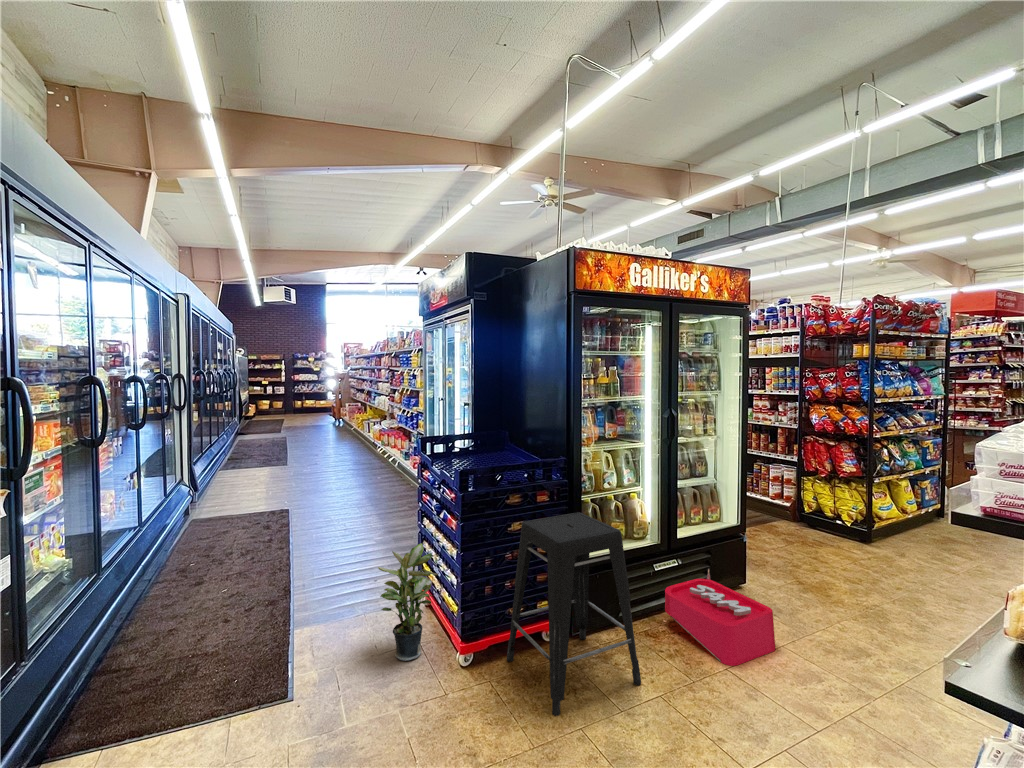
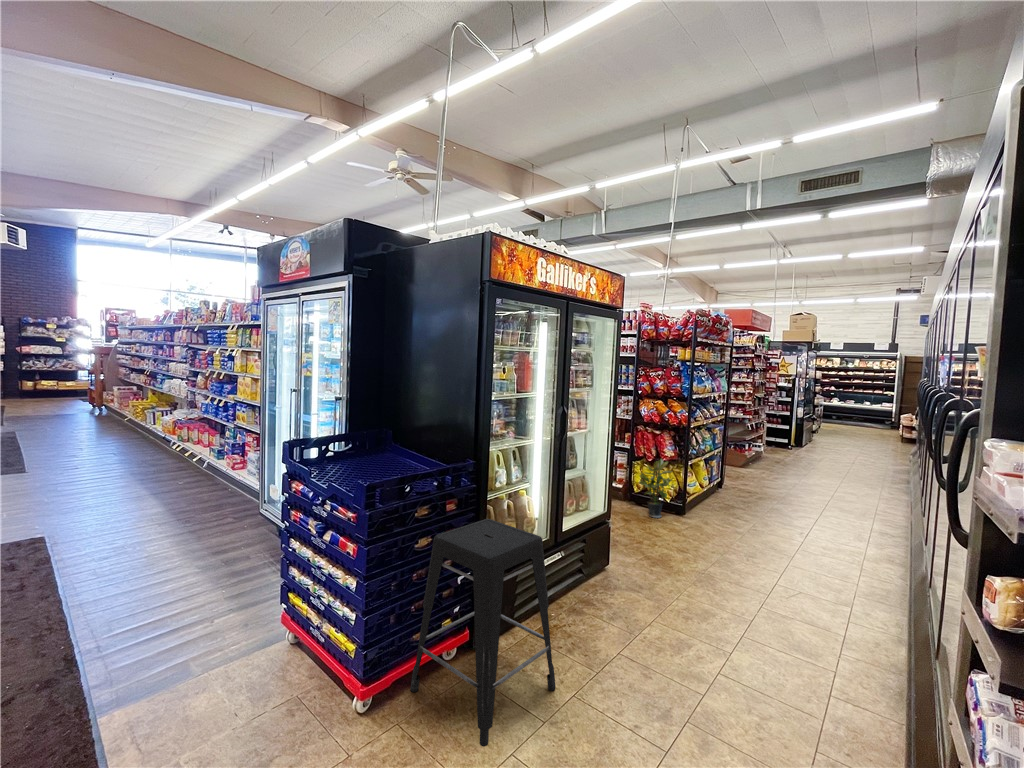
potted plant: present [378,543,438,661] -> present [639,459,672,518]
storage bin: present [665,569,775,666] -> none [556,558,654,652]

